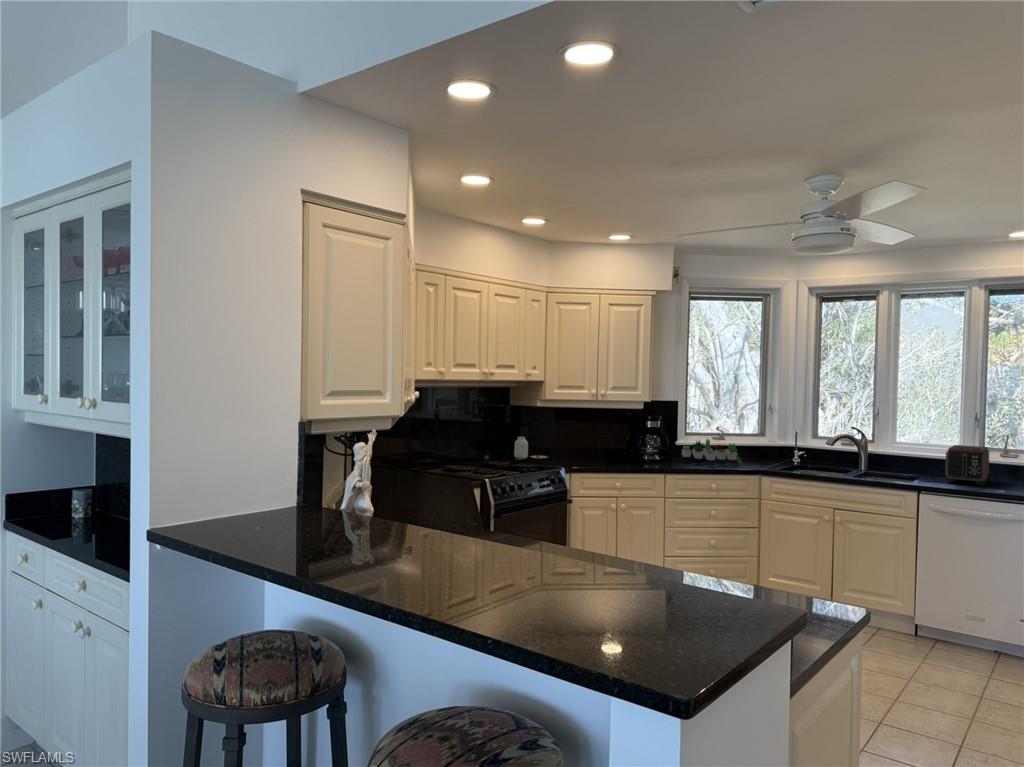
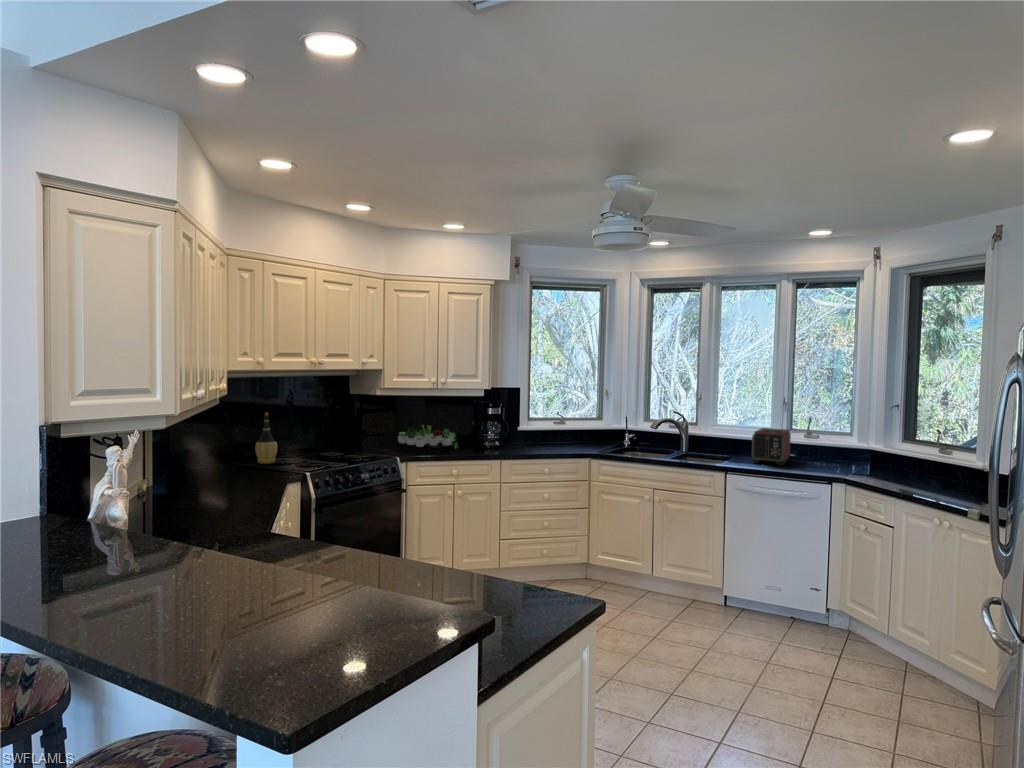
wine bottle: none [431,422,451,472] -> present [255,413,277,464]
jar: present [514,437,546,460] -> none [355,425,390,448]
succulent plant: present [682,439,739,461] -> present [398,425,456,448]

